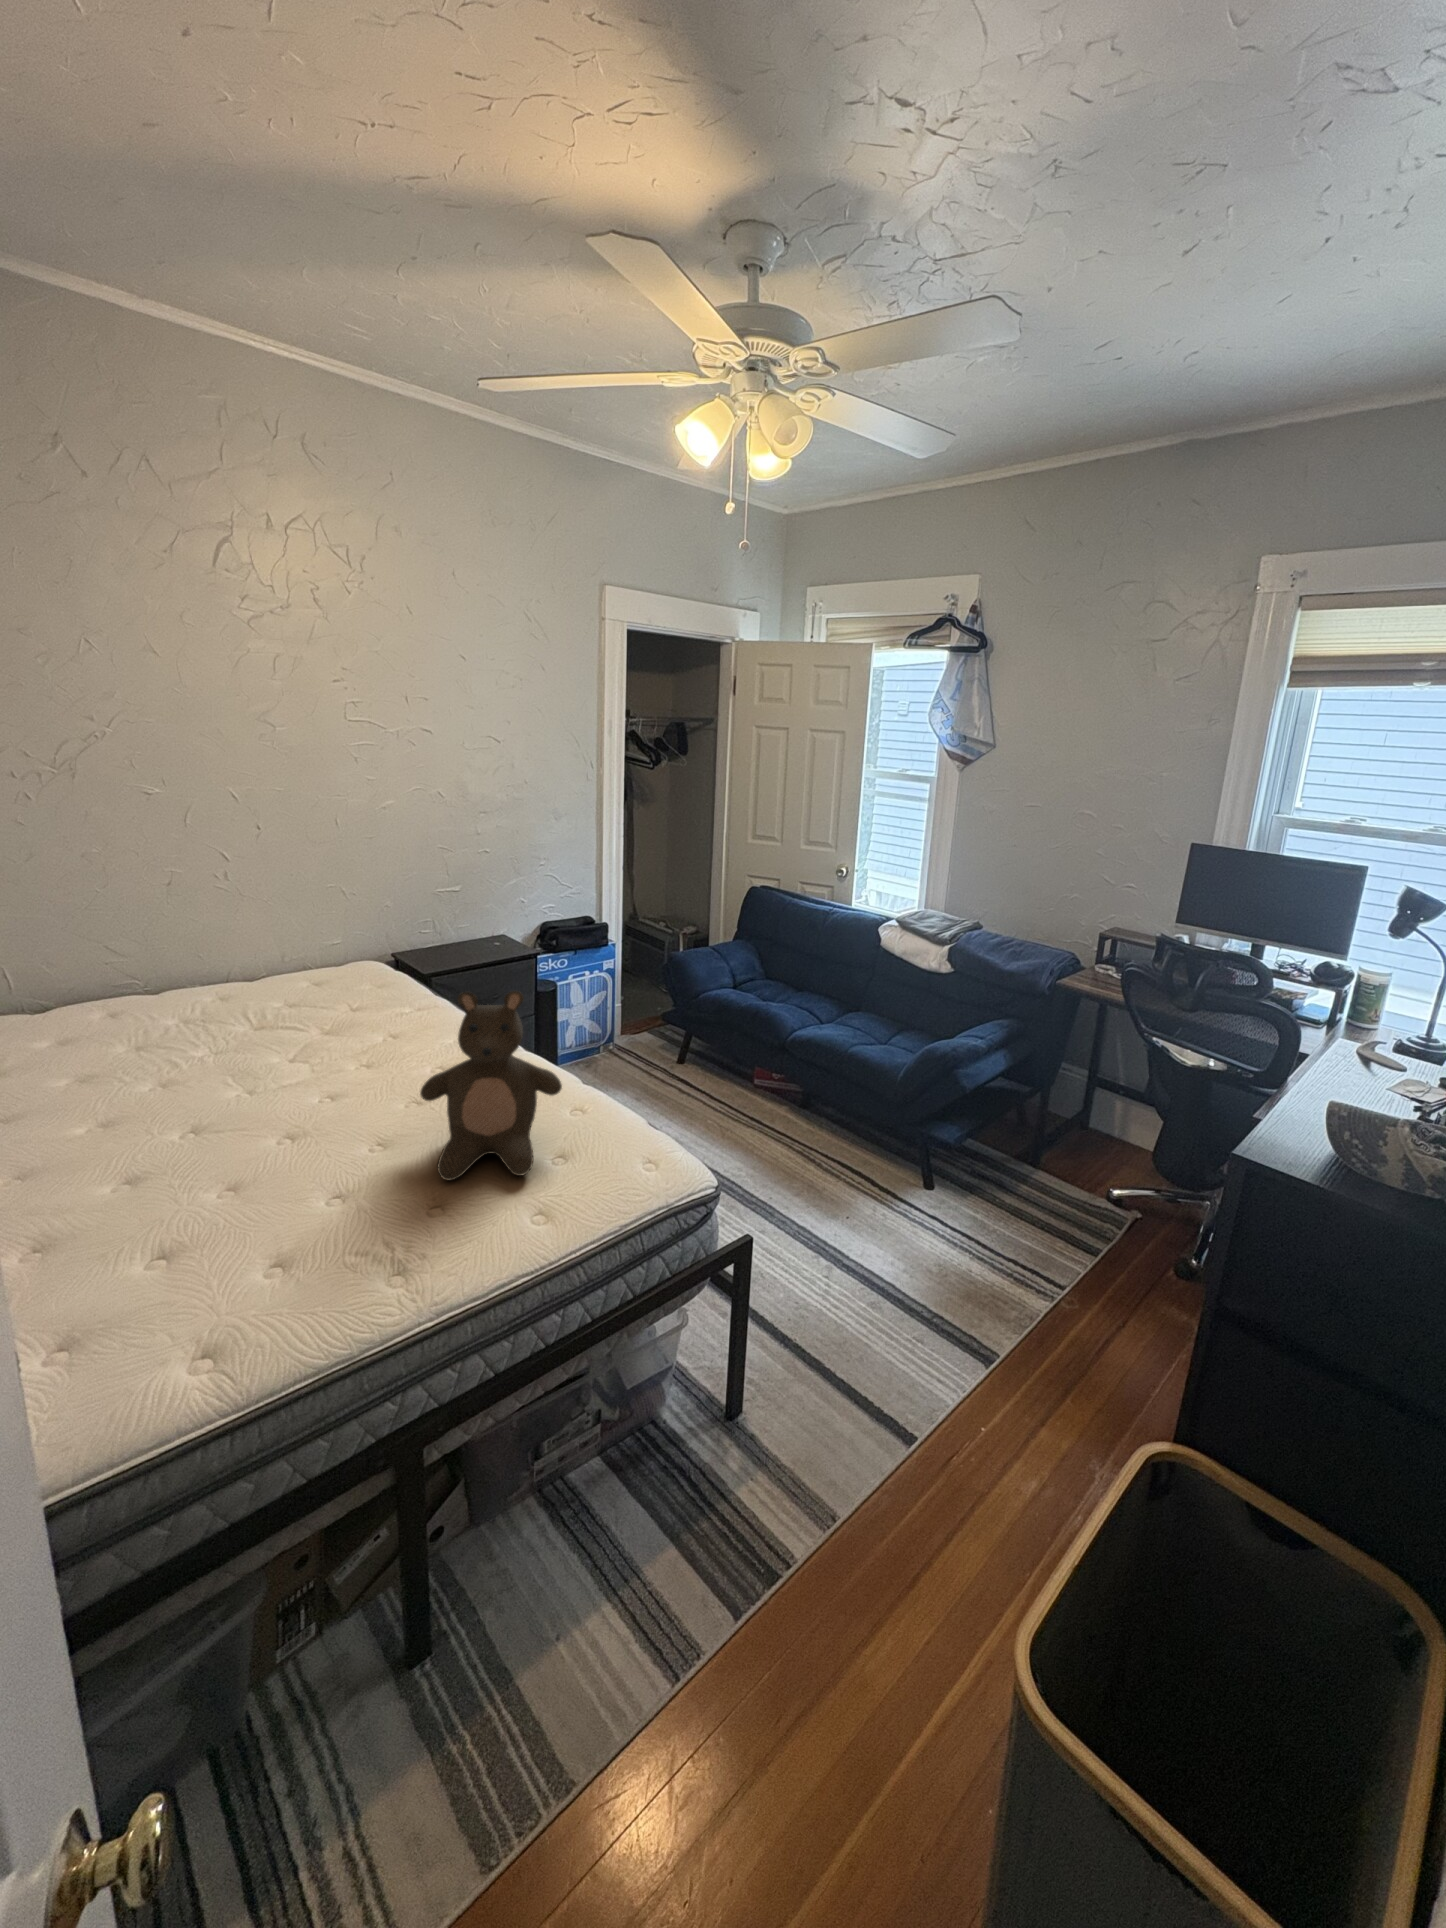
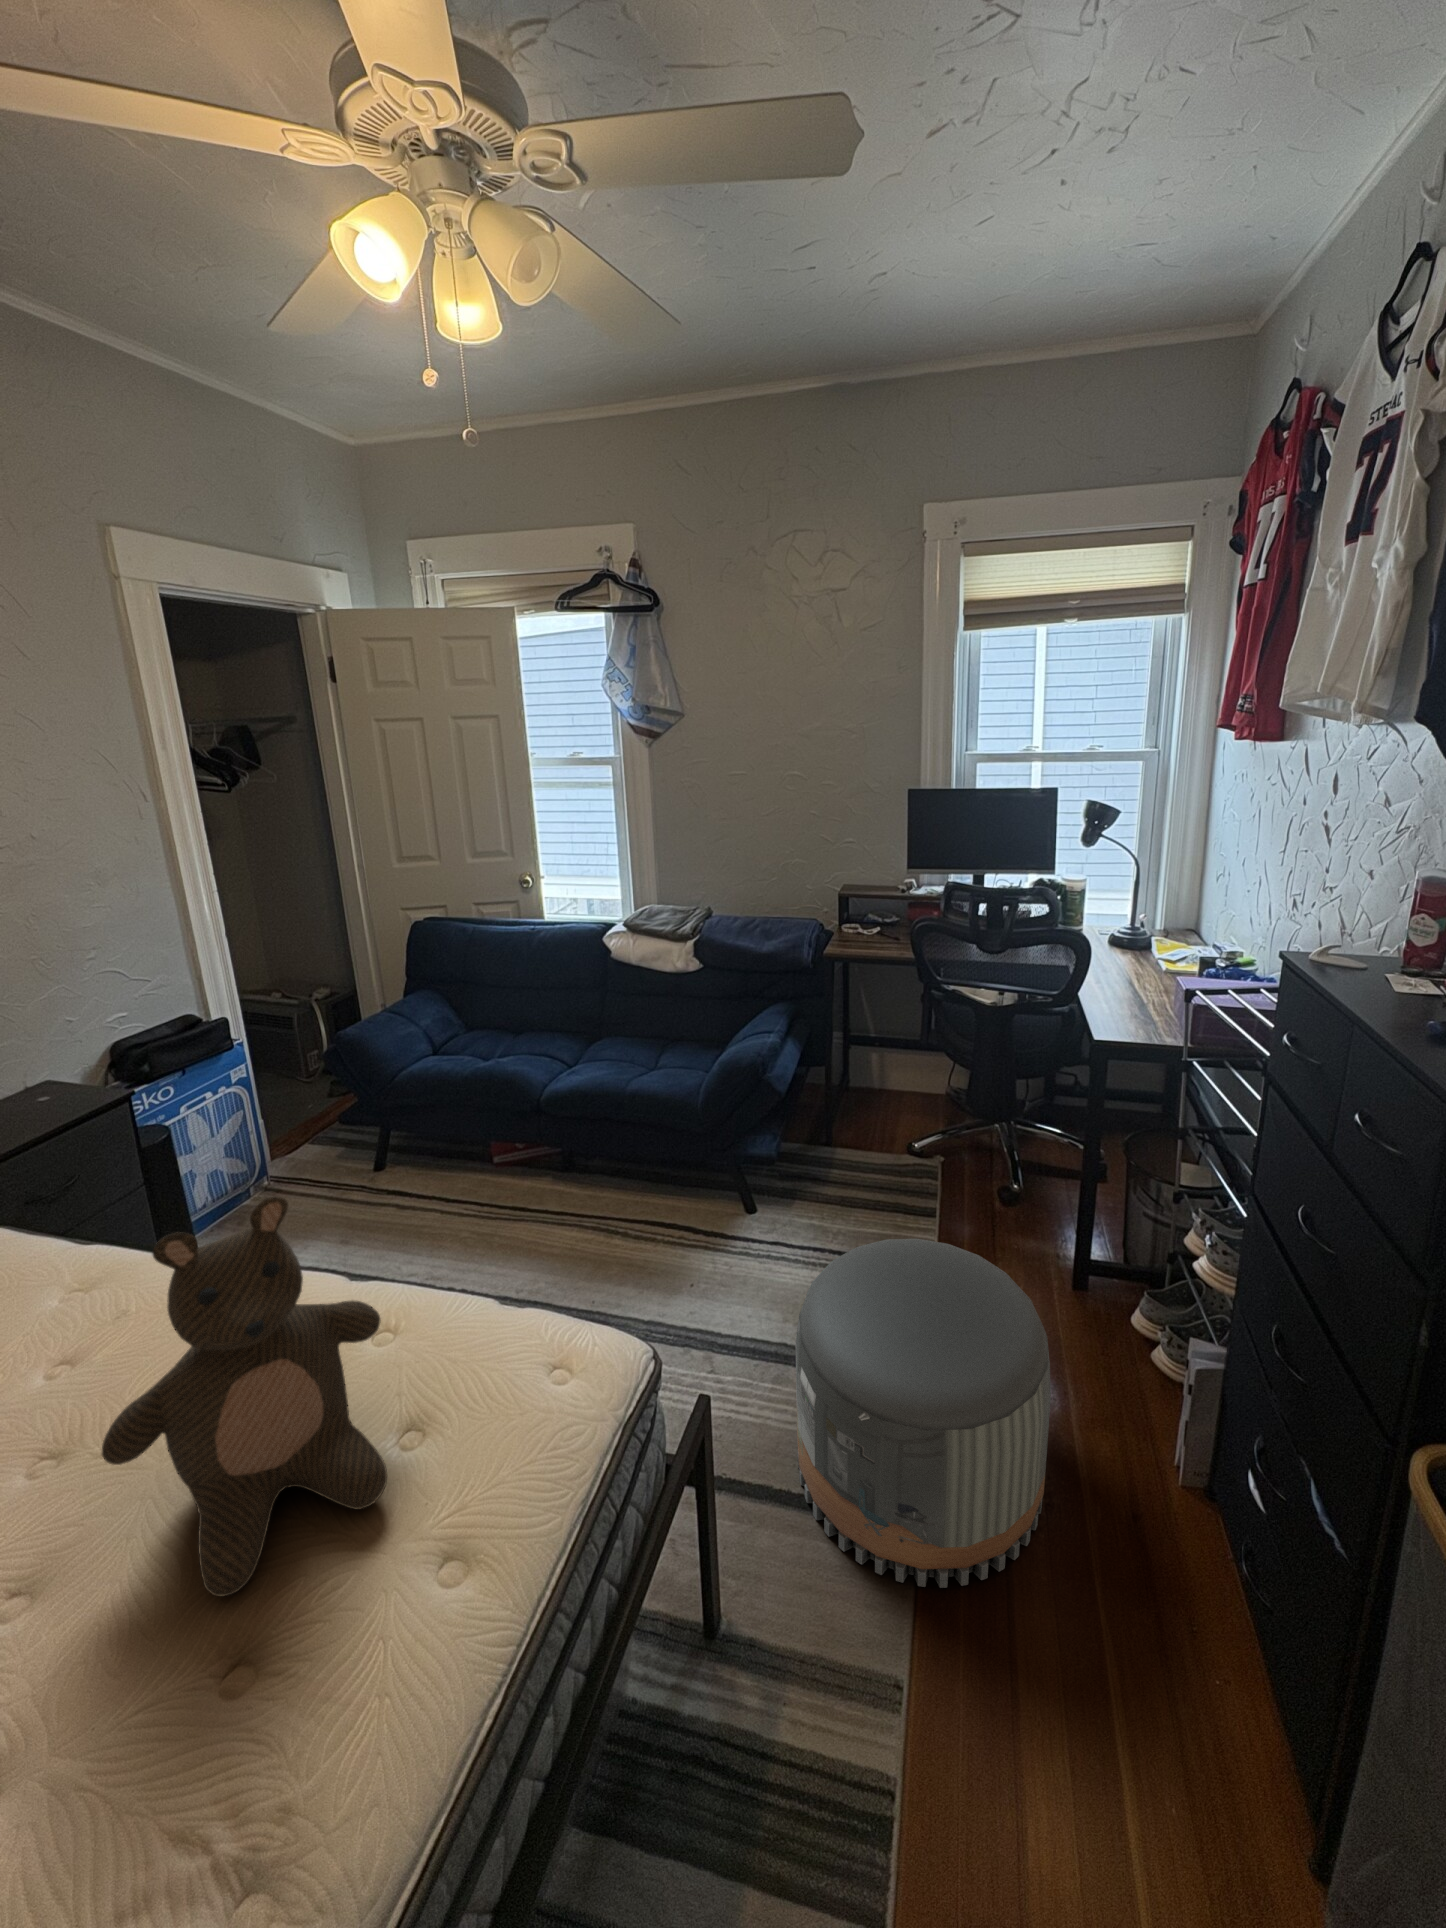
pouf: none [843,1215,1075,1508] -> present [796,1239,1051,1588]

